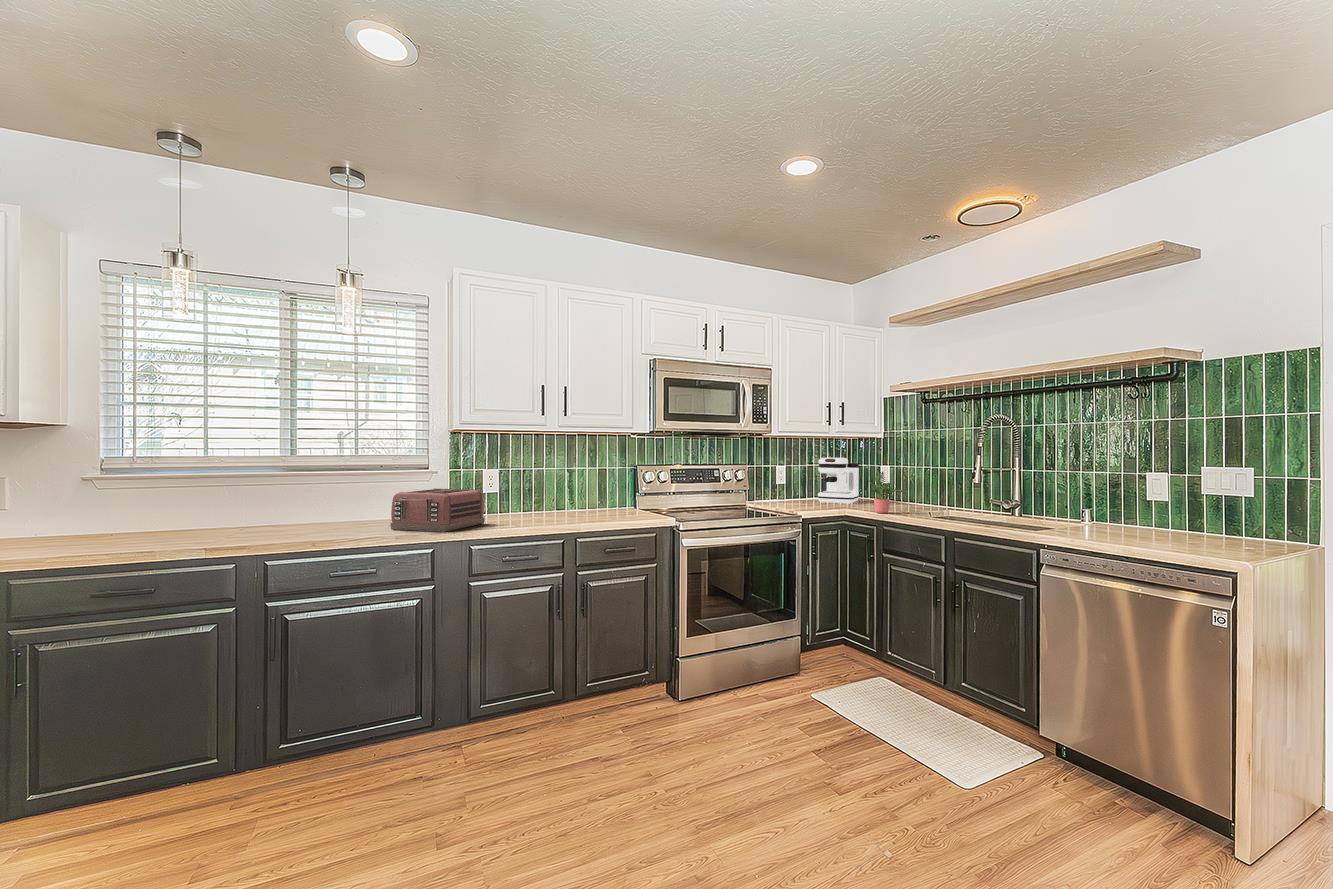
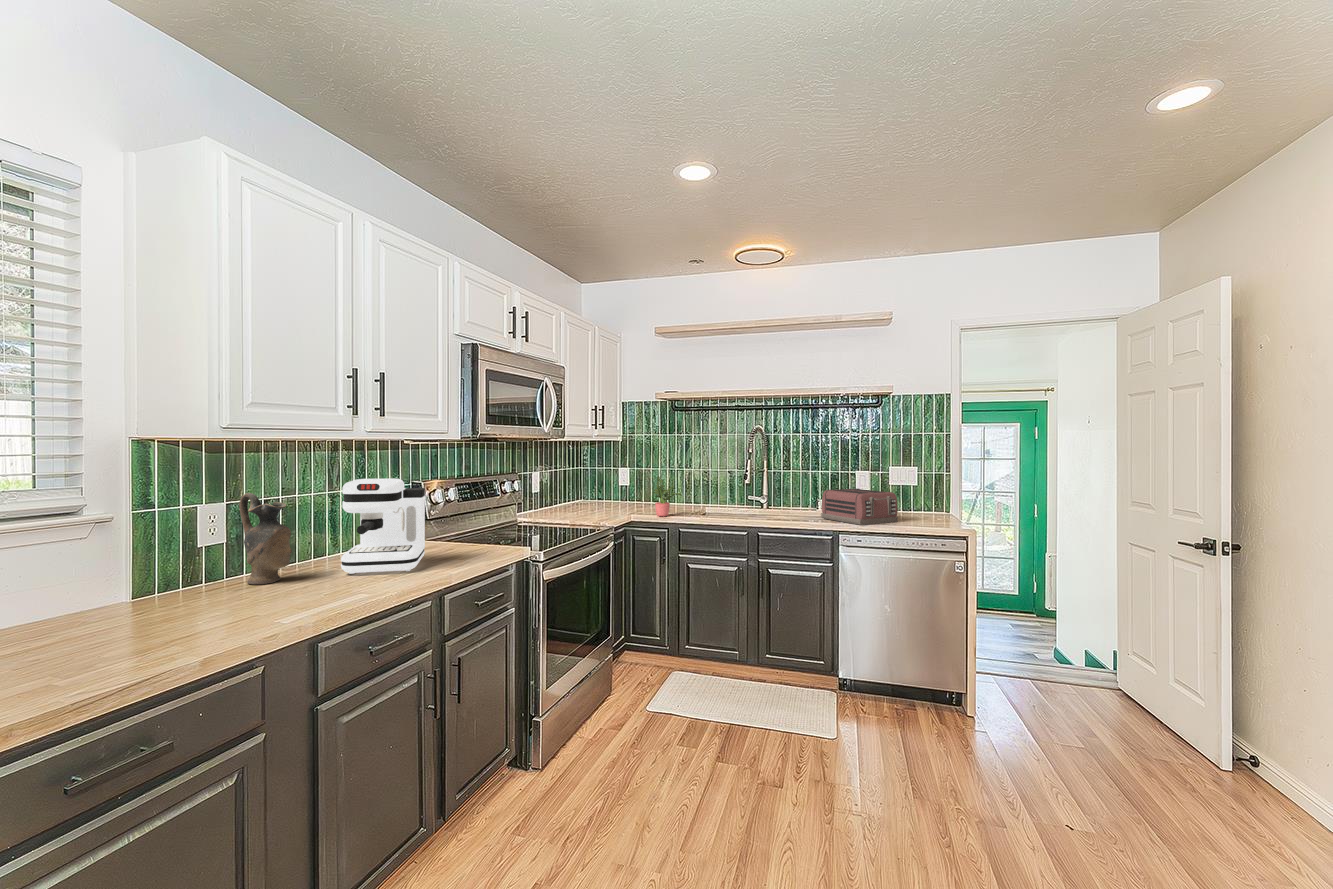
coffee maker: present [818,458,859,504] -> present [341,479,425,574]
ceramic pitcher: none [503,463,528,519] -> present [239,493,292,584]
toaster: present [390,488,485,532] -> present [821,489,898,525]

